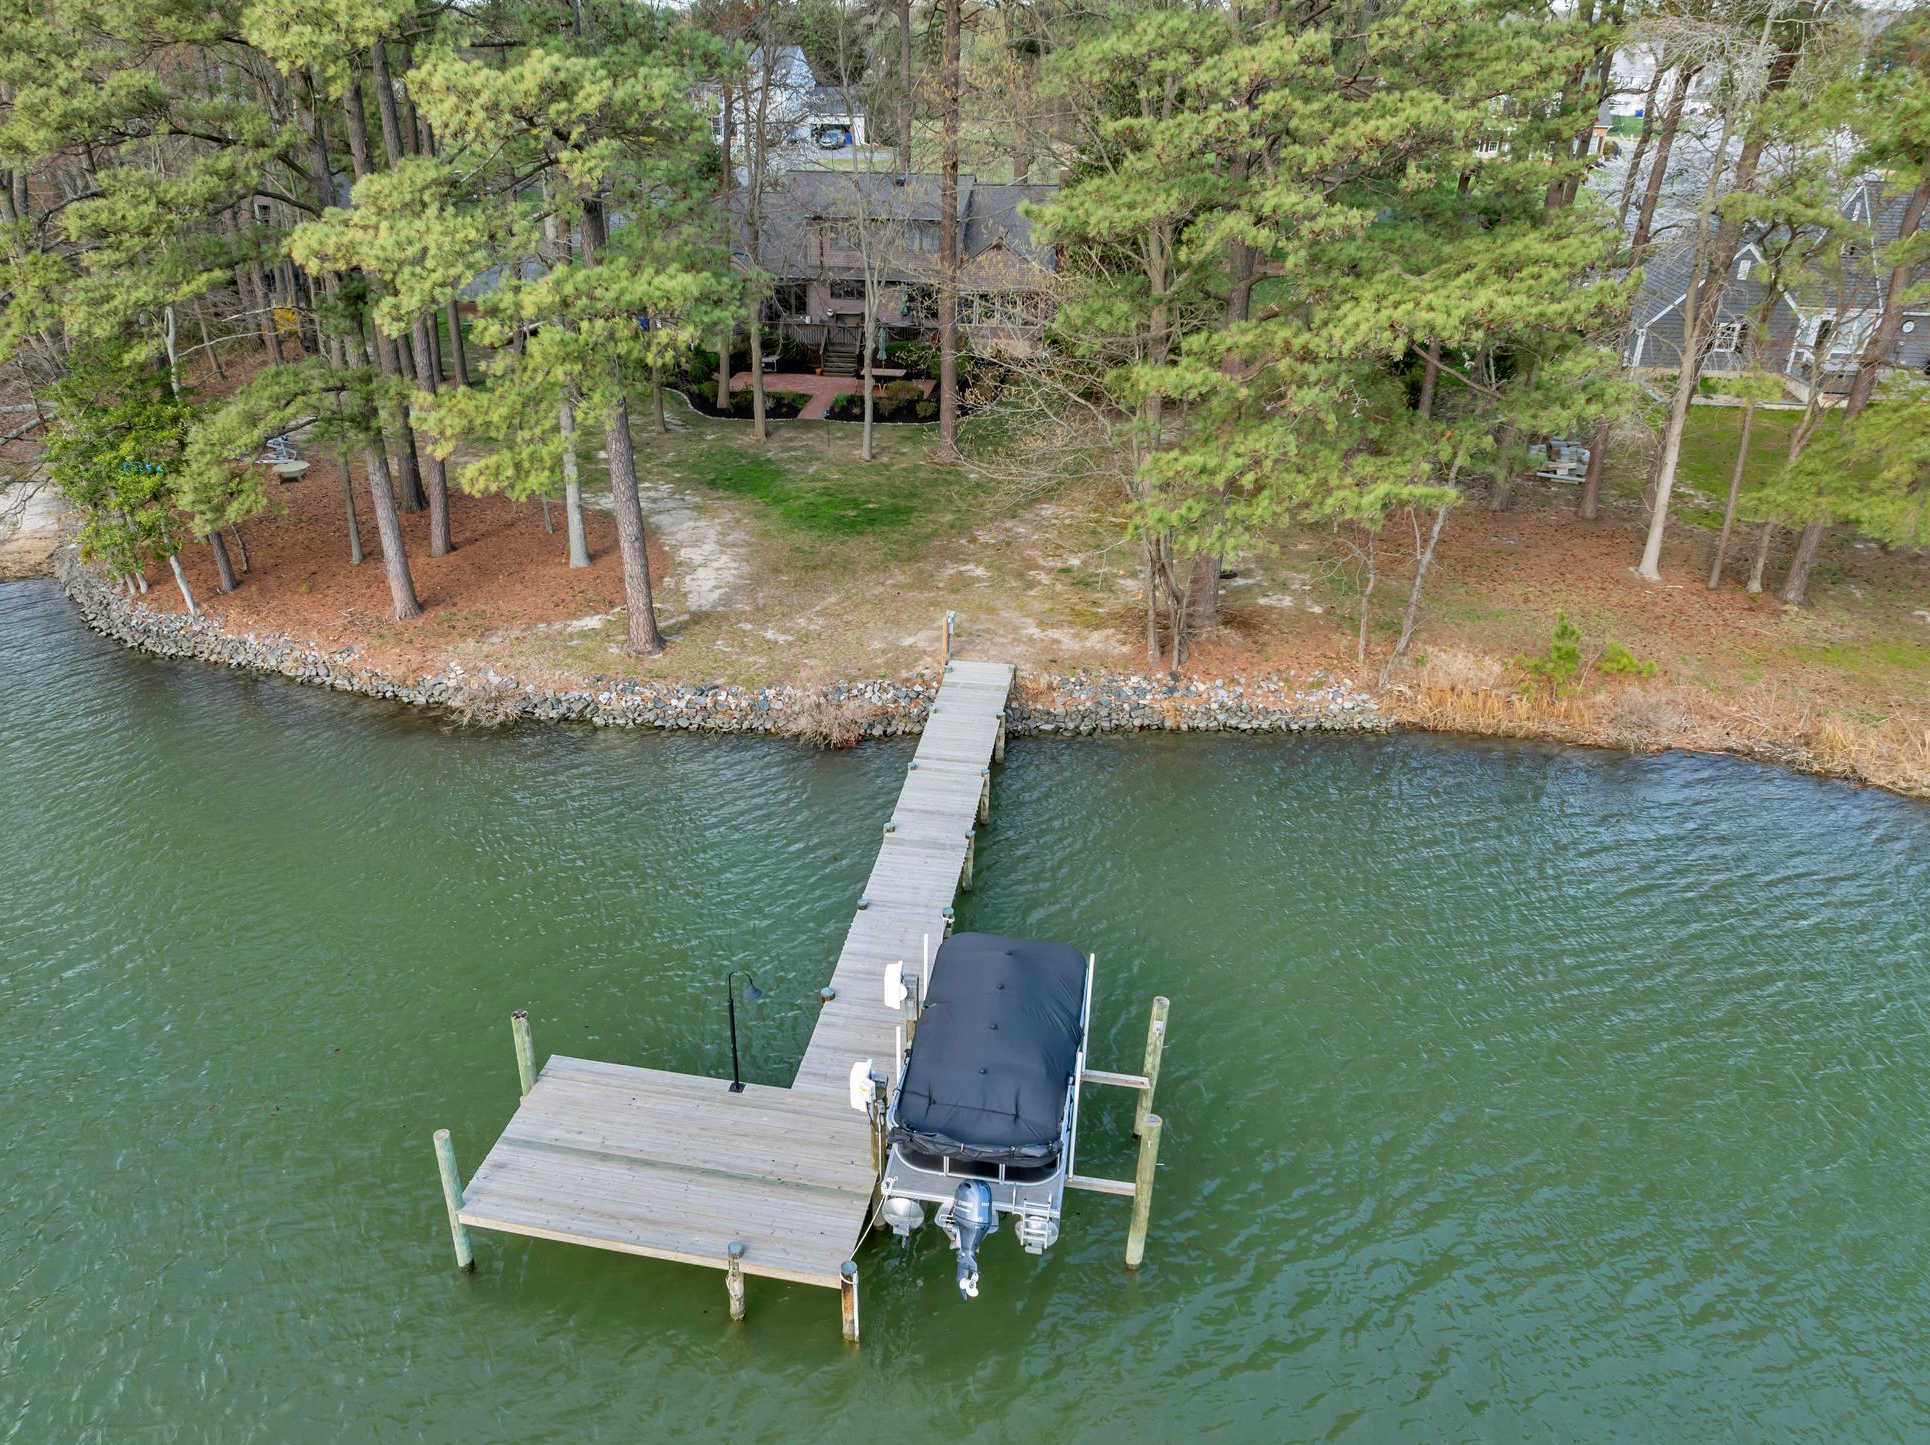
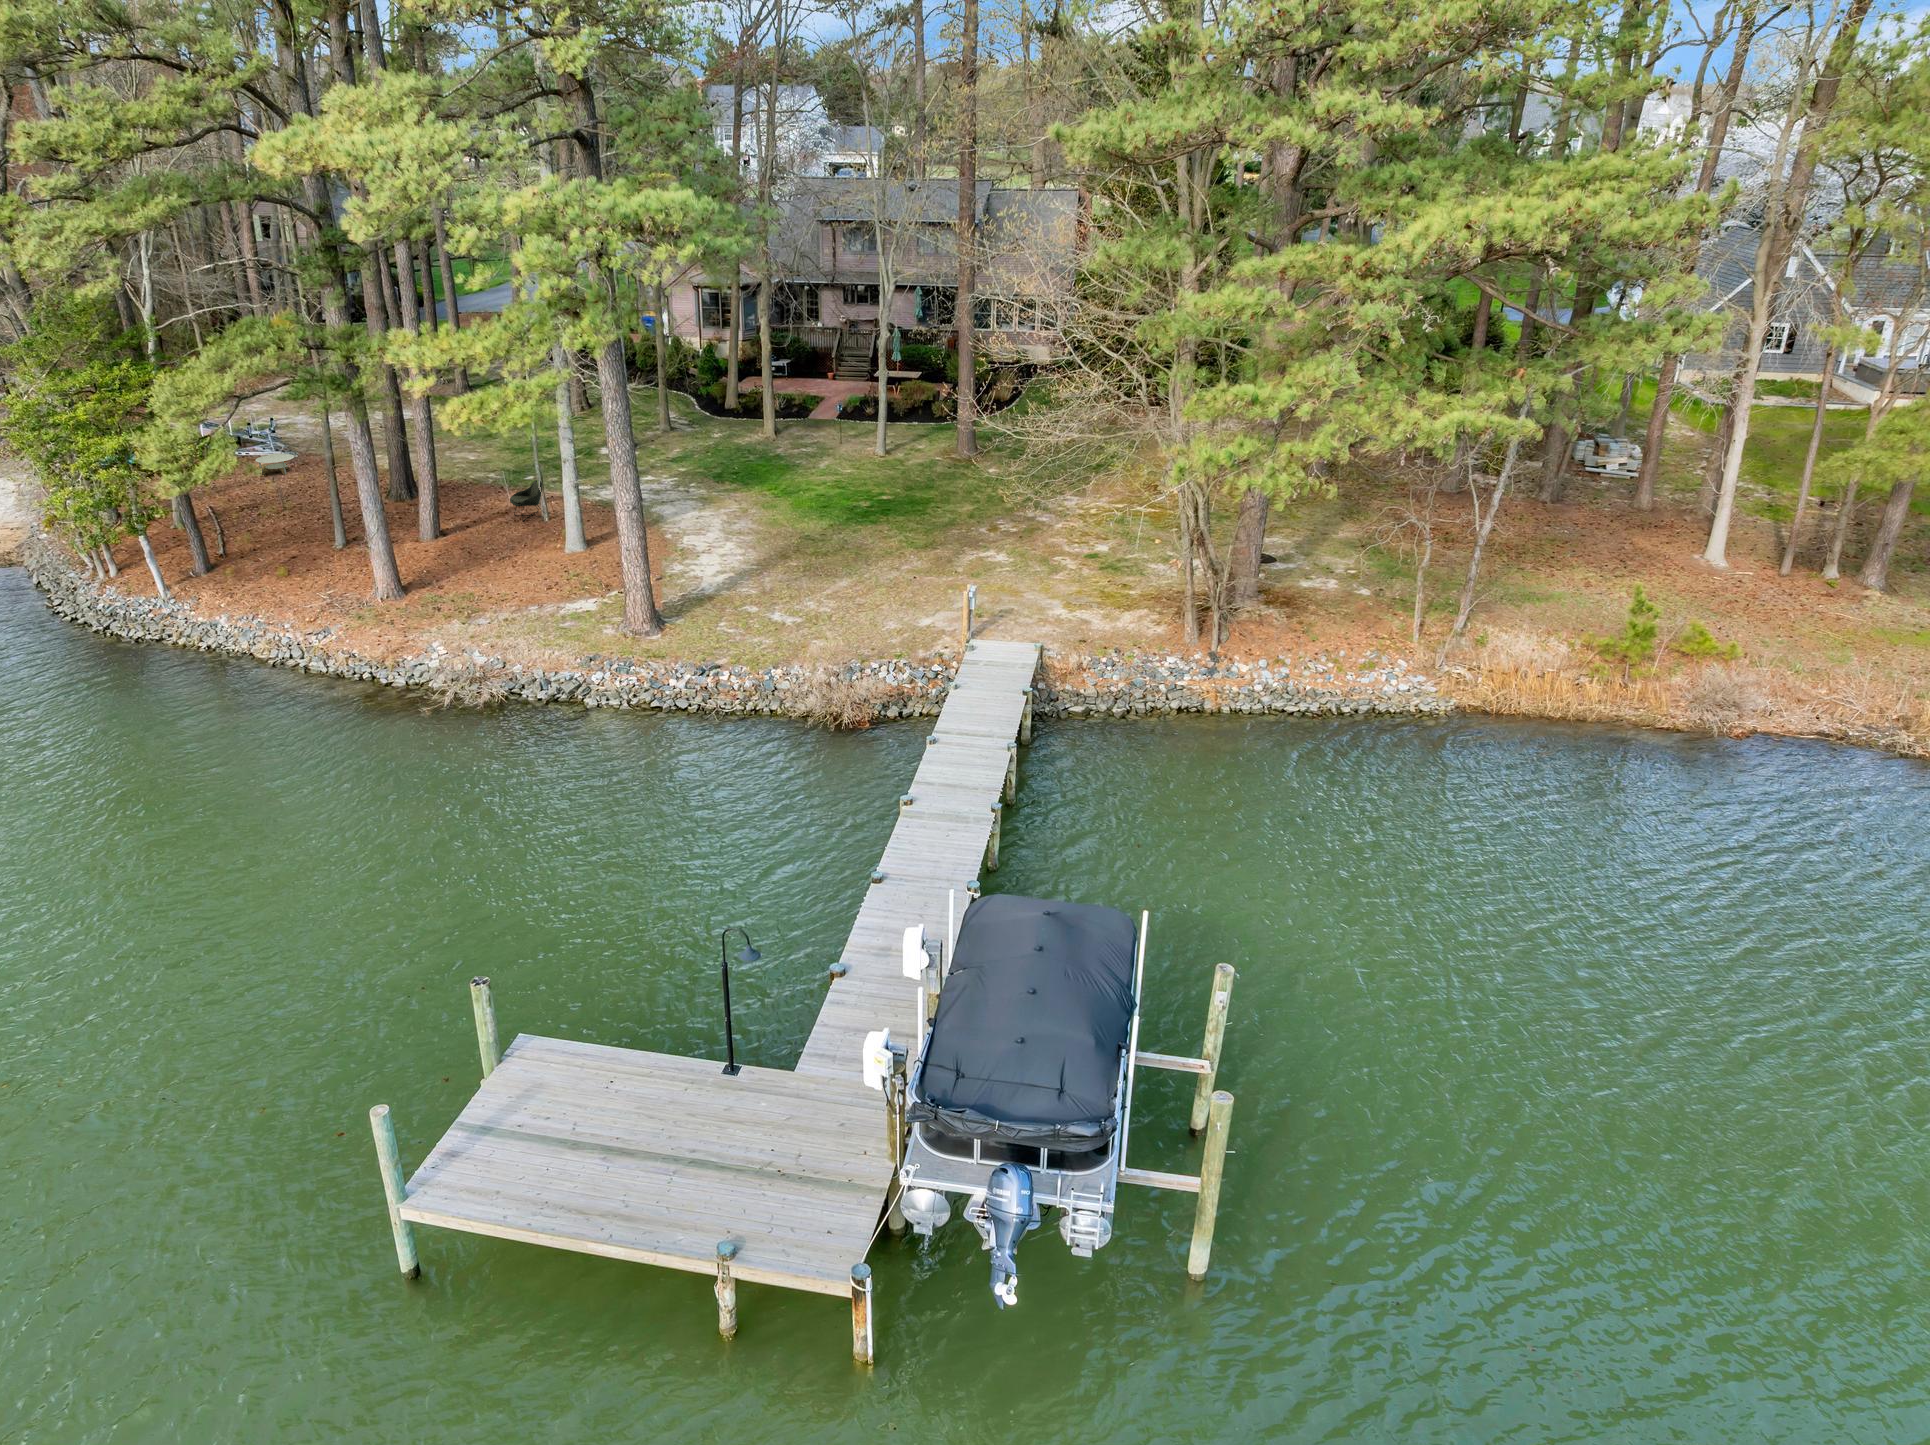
lounge chair: none [517,494,552,534] -> present [510,480,544,522]

